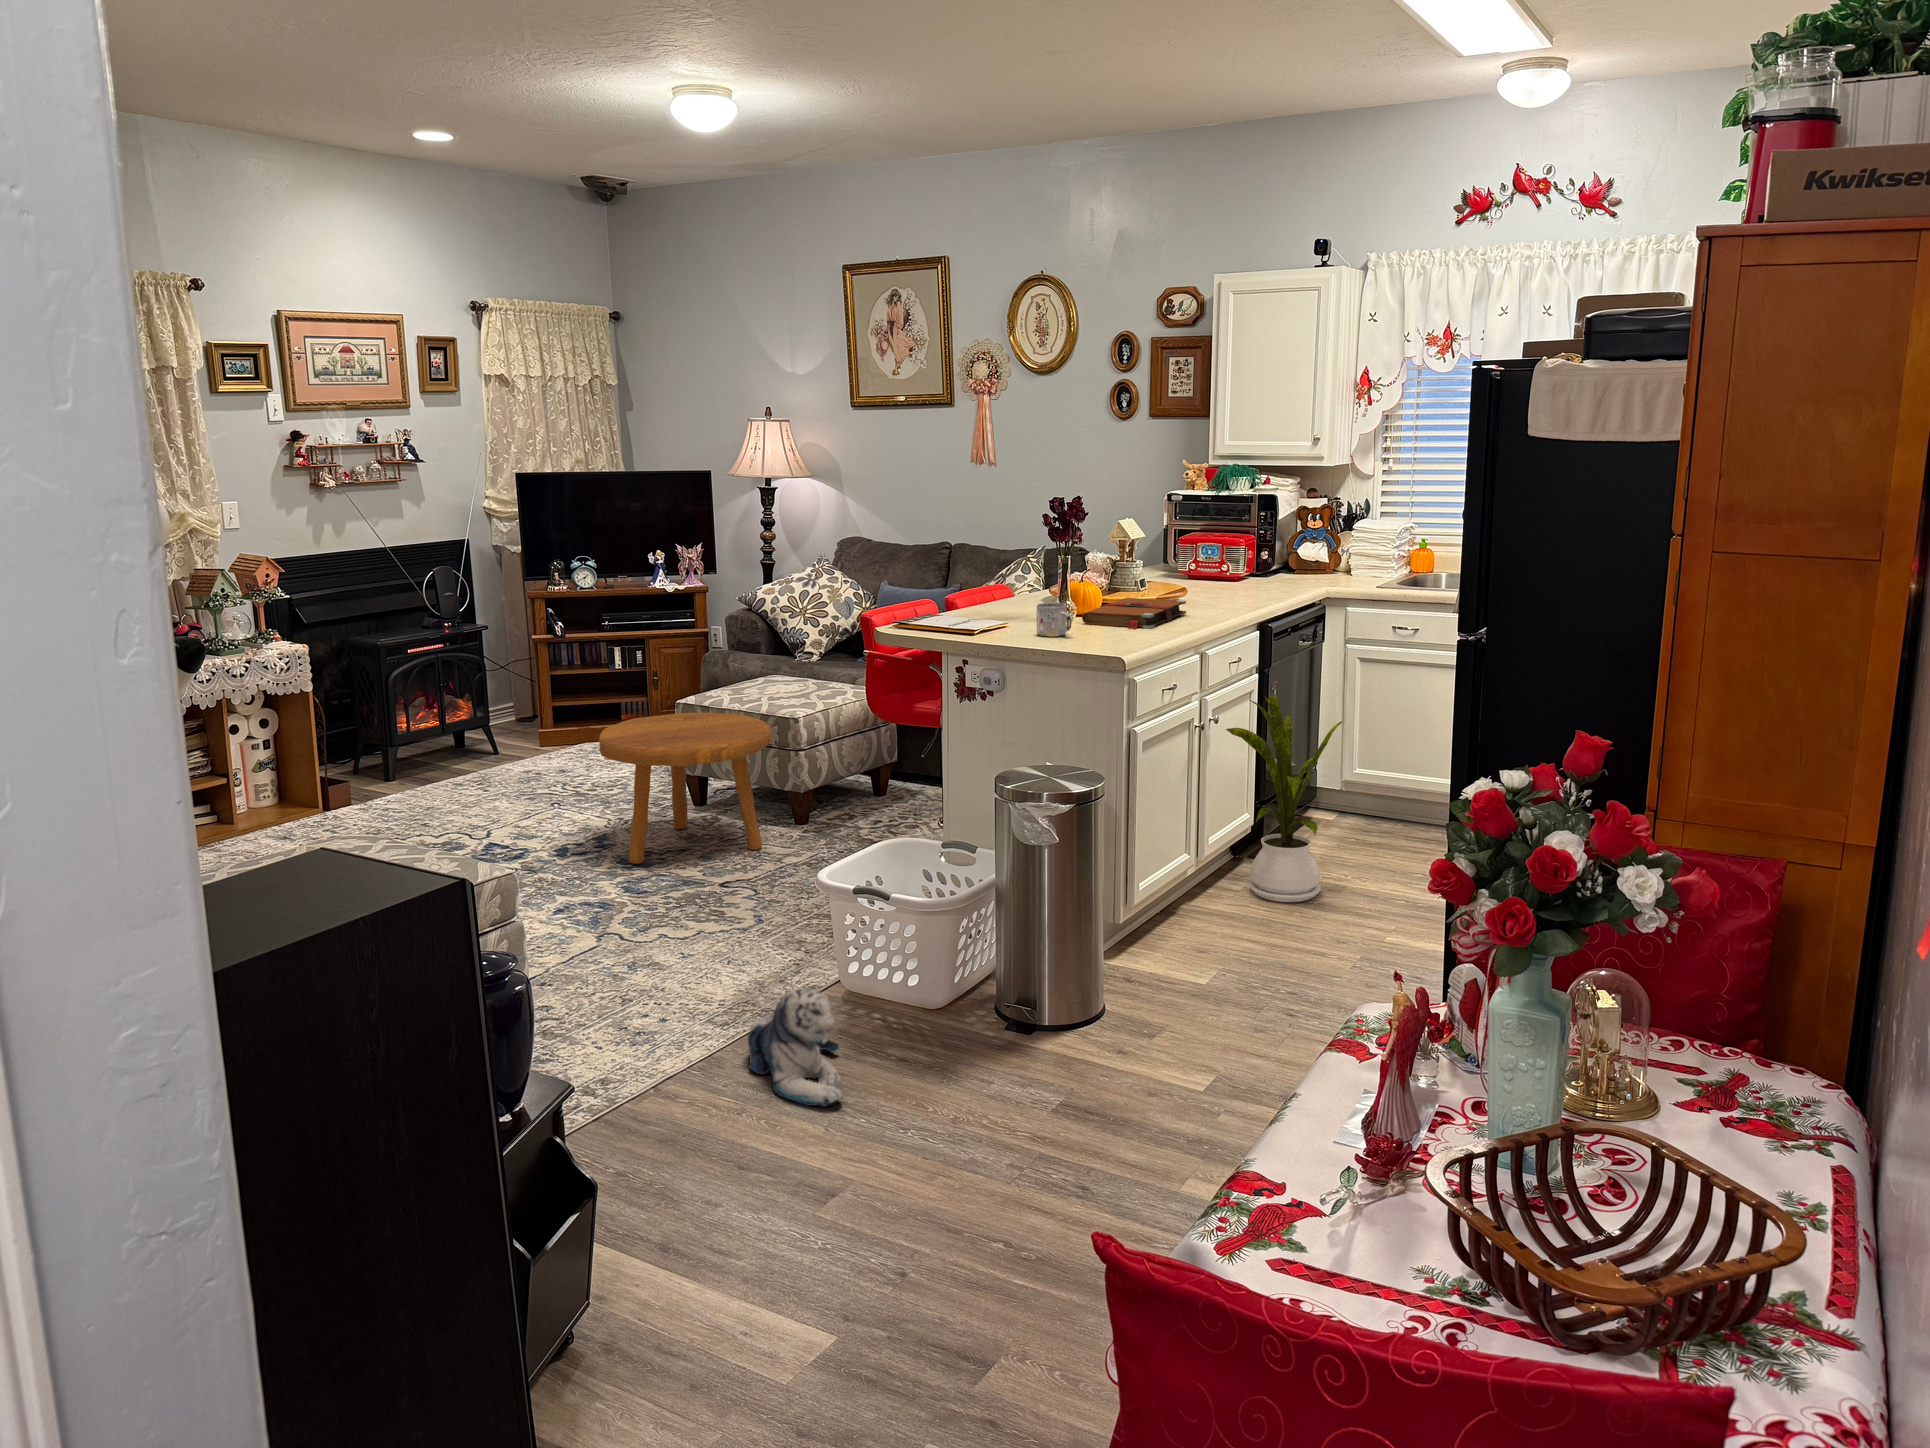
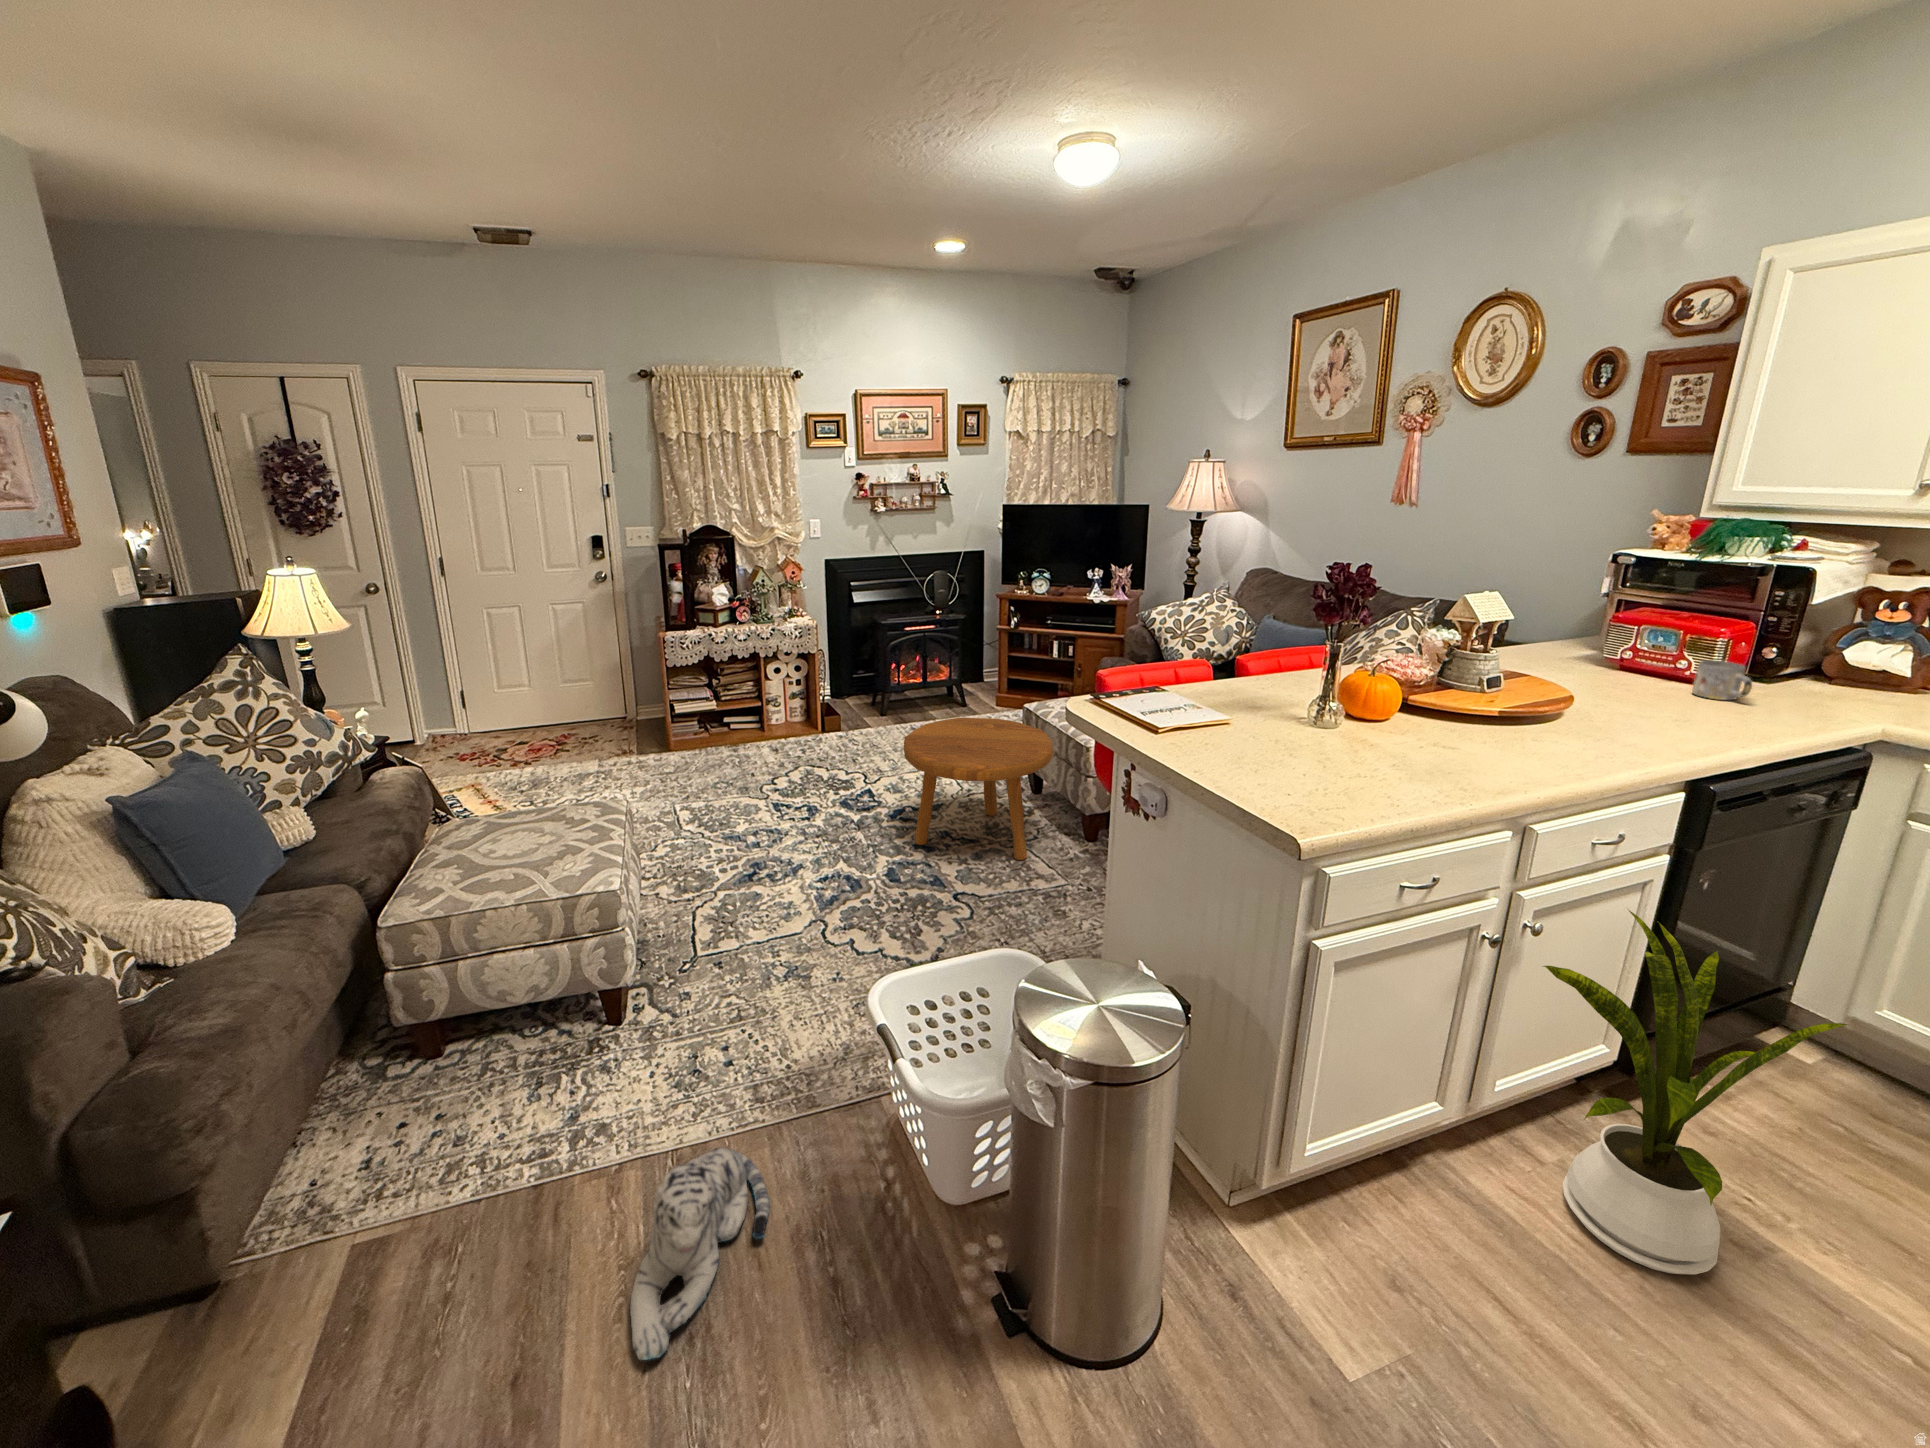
book: present [1082,598,1186,629] -> none [1318,710,1528,783]
mug: present [1036,603,1072,636] -> present [1692,660,1752,700]

